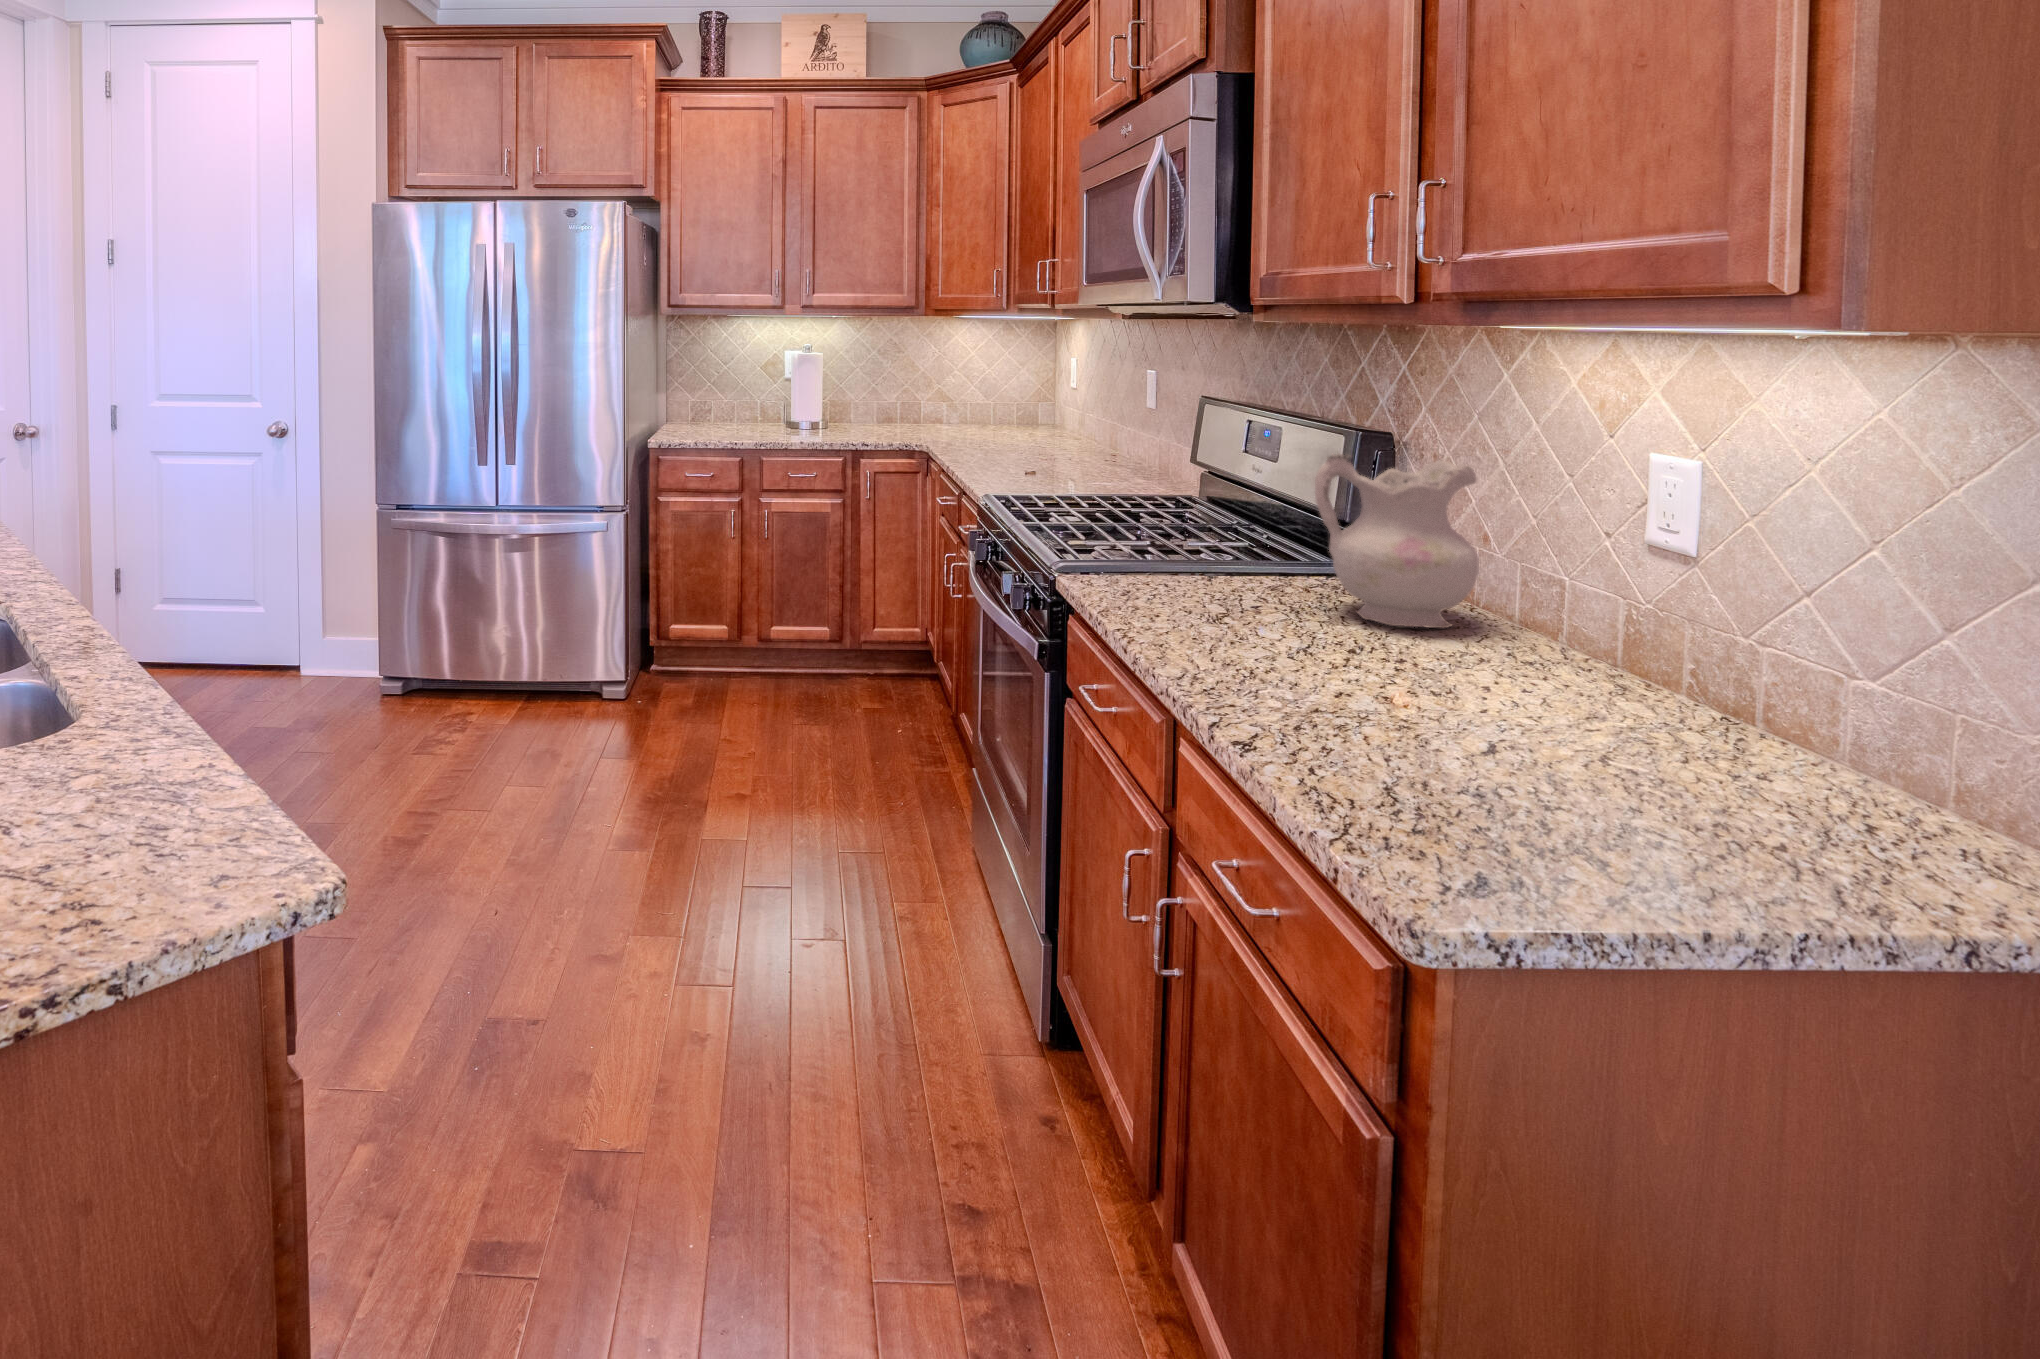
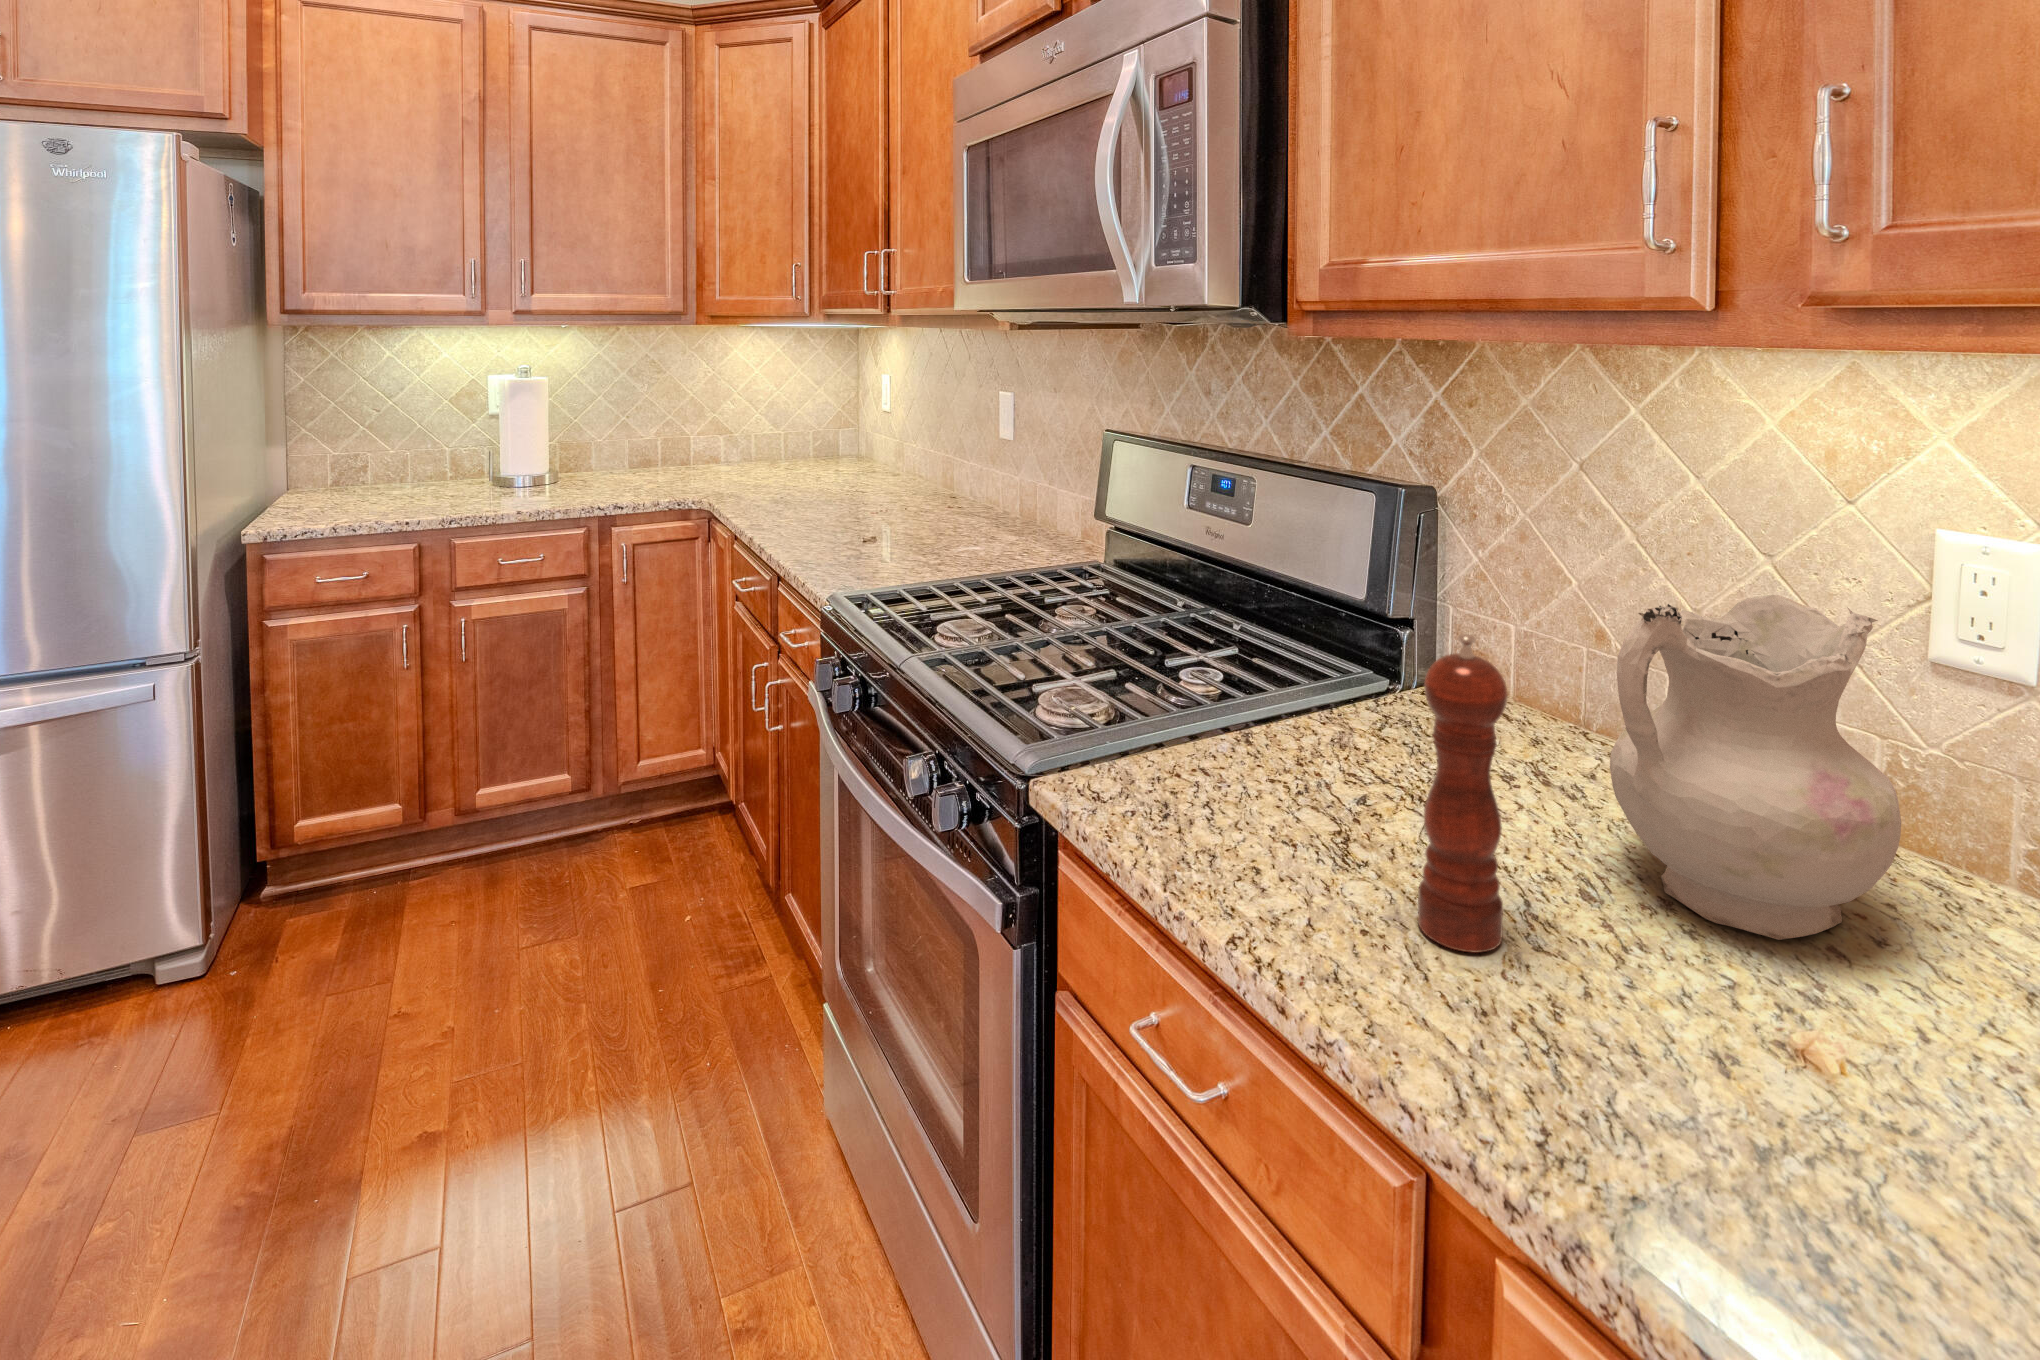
pepper mill: none [1199,459,1243,609] -> present [1418,634,1508,953]

